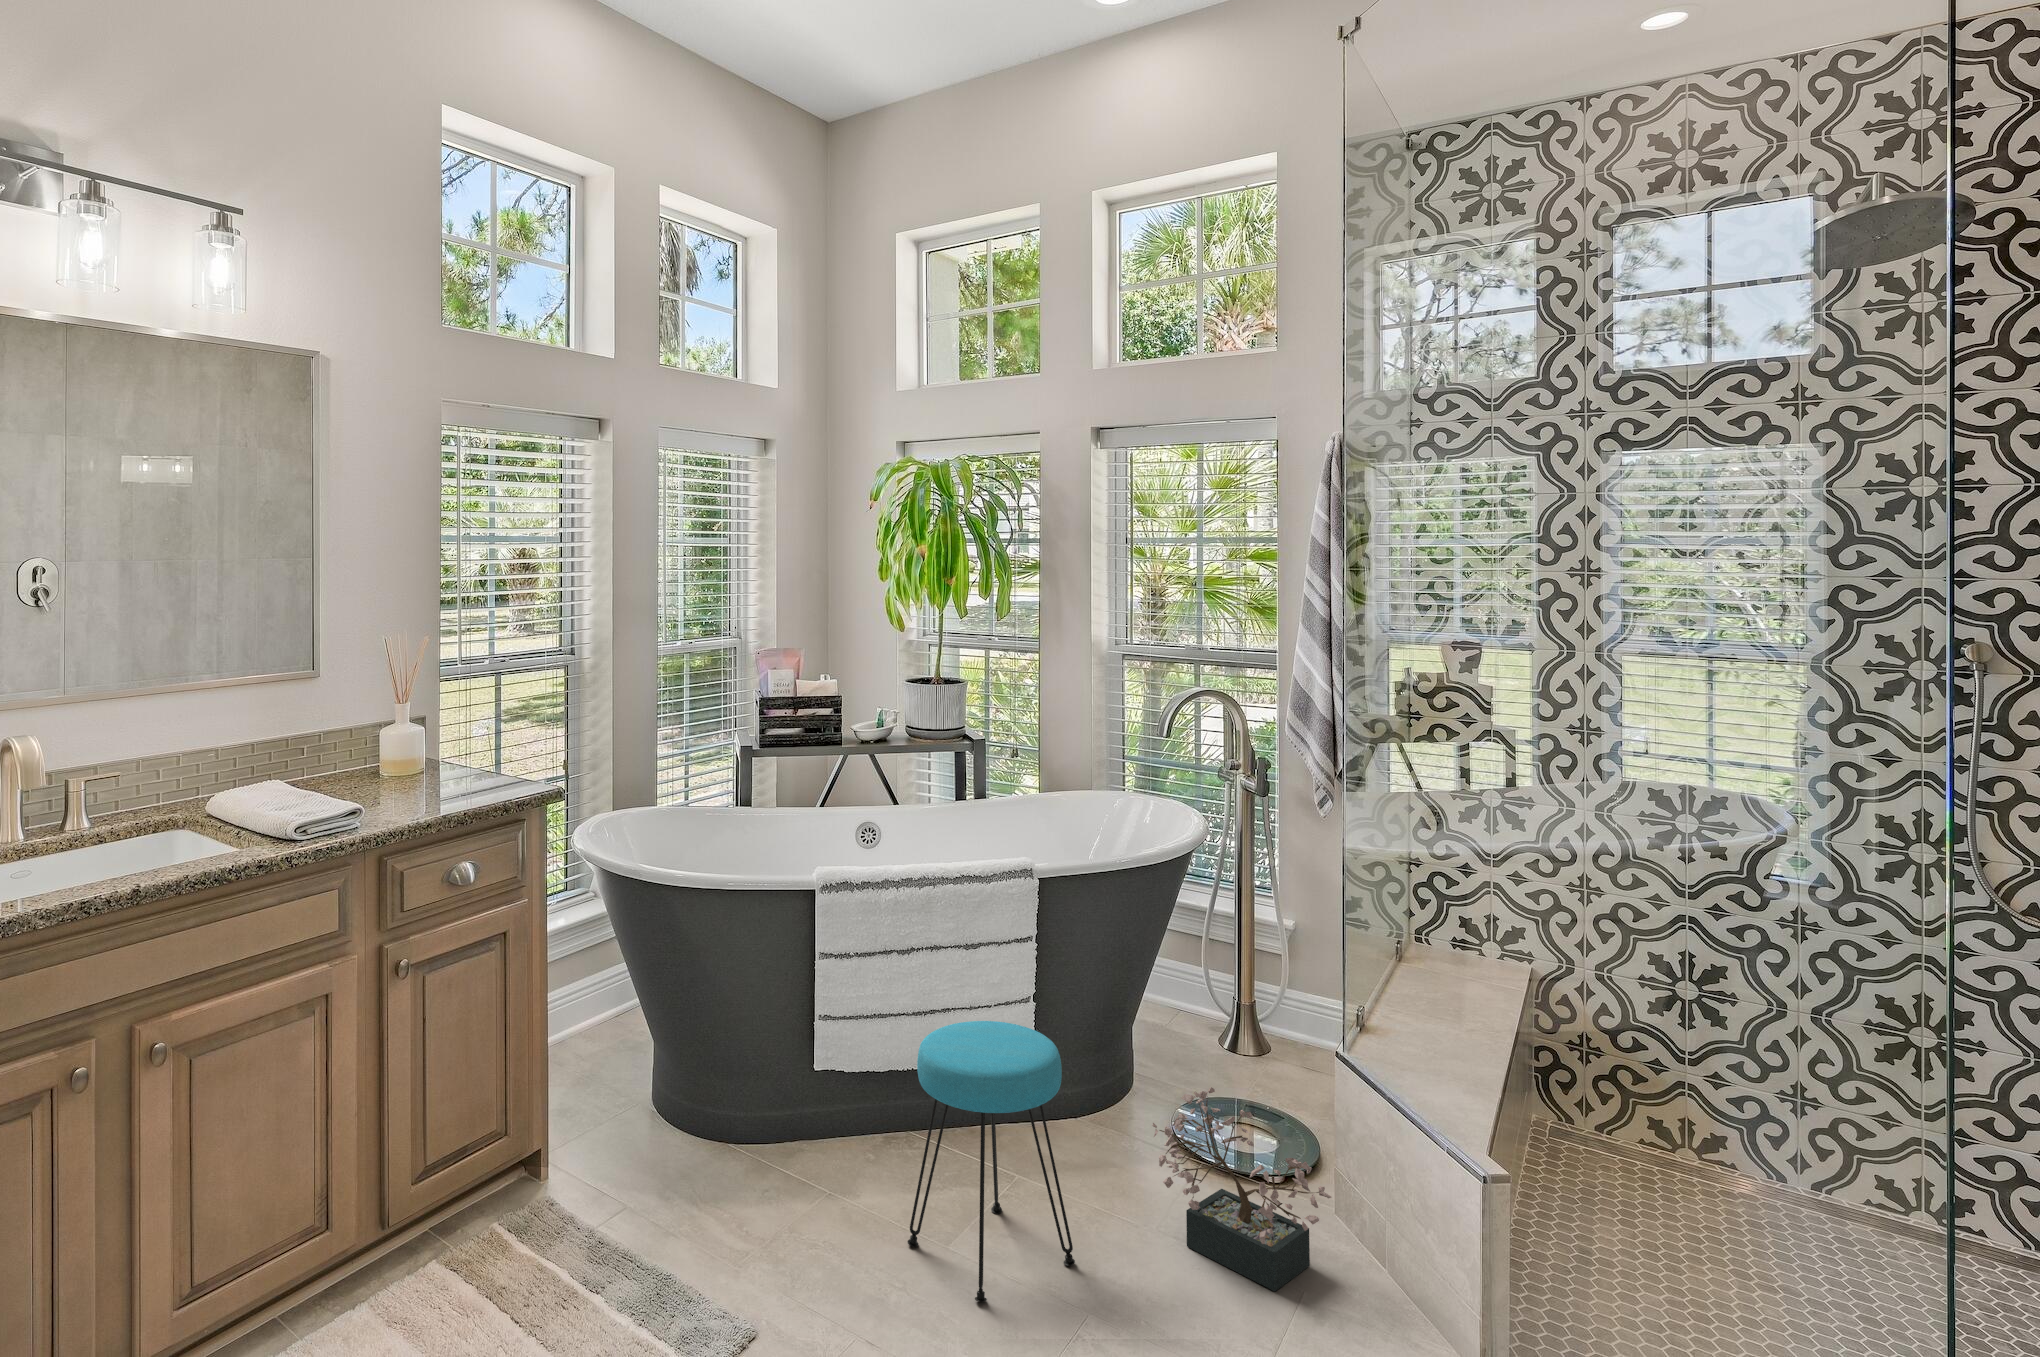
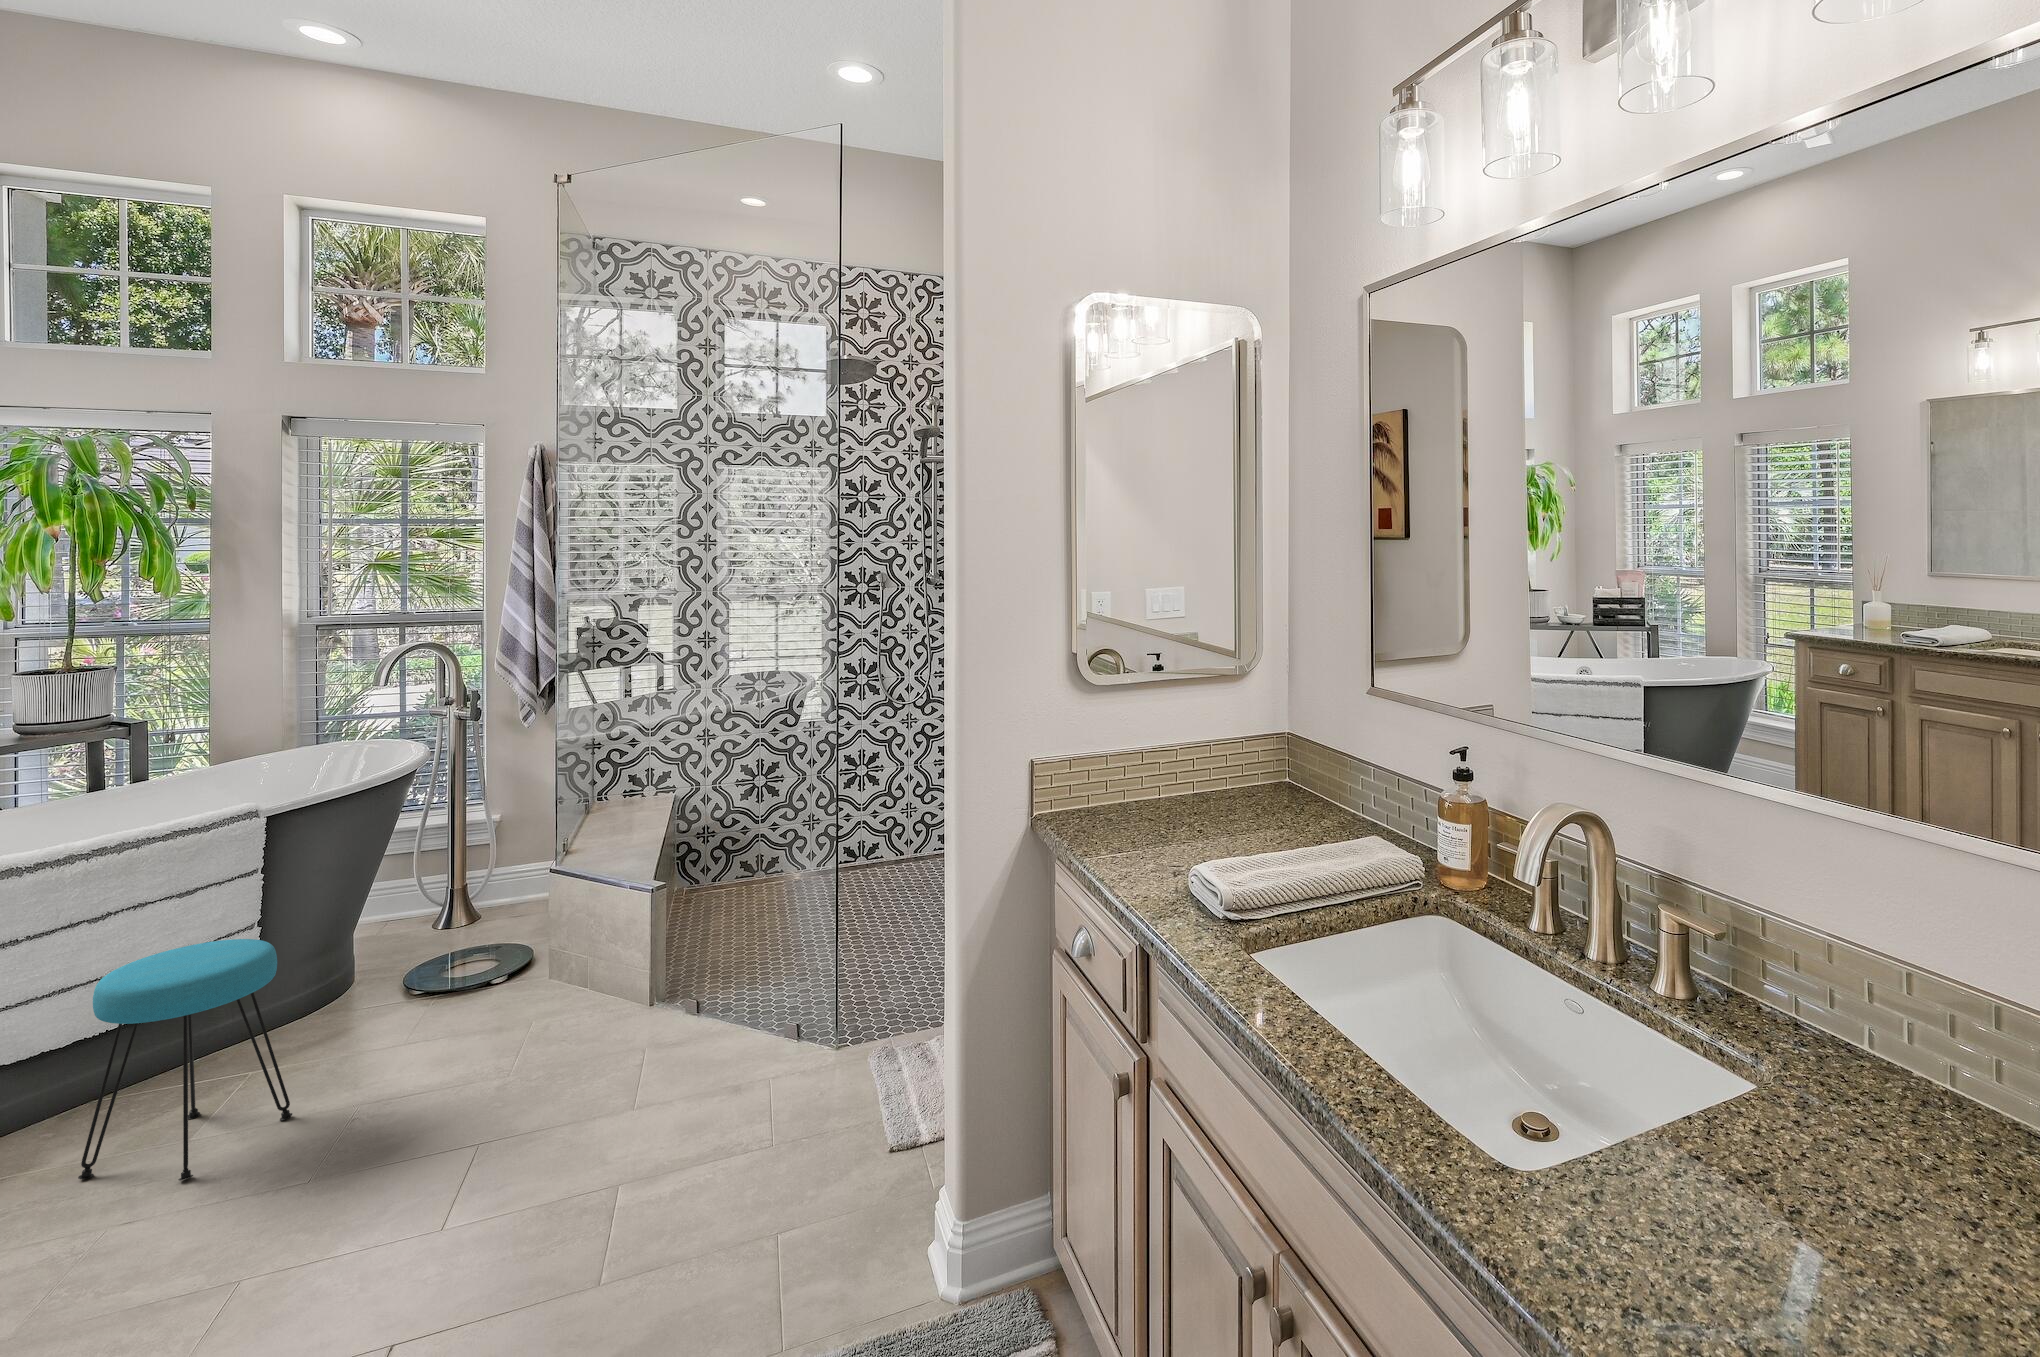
decorative plant: present [1152,1087,1331,1291] -> none [372,940,532,1064]

